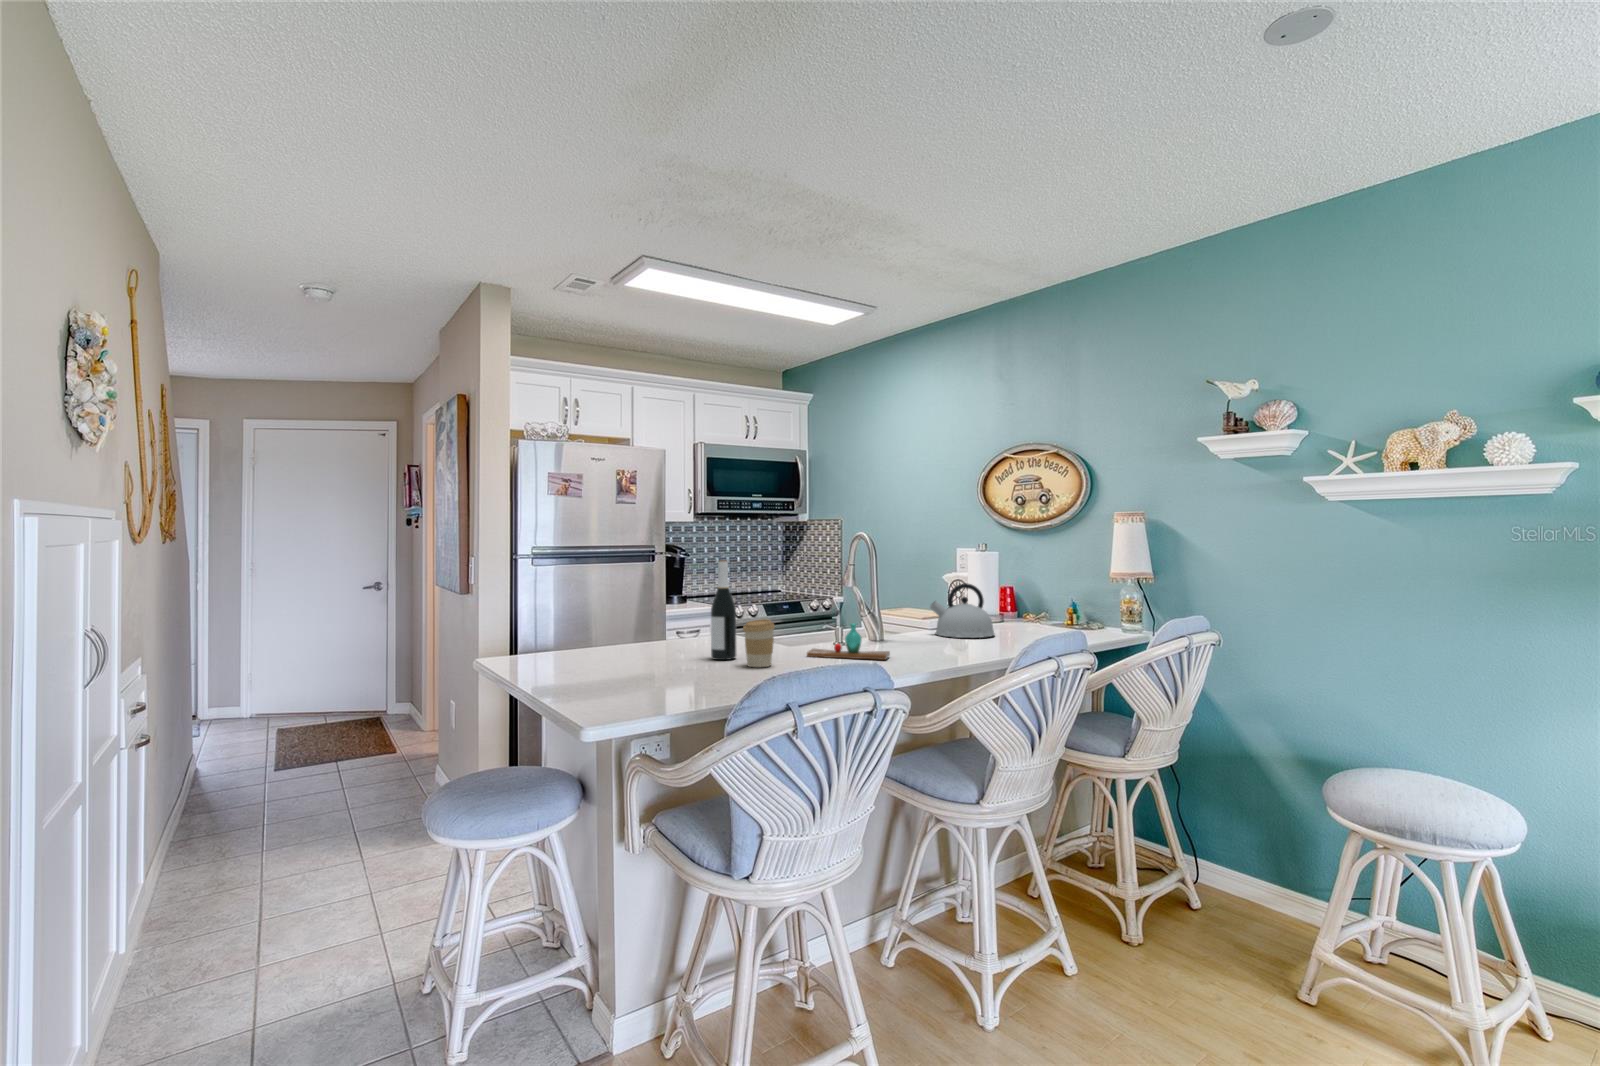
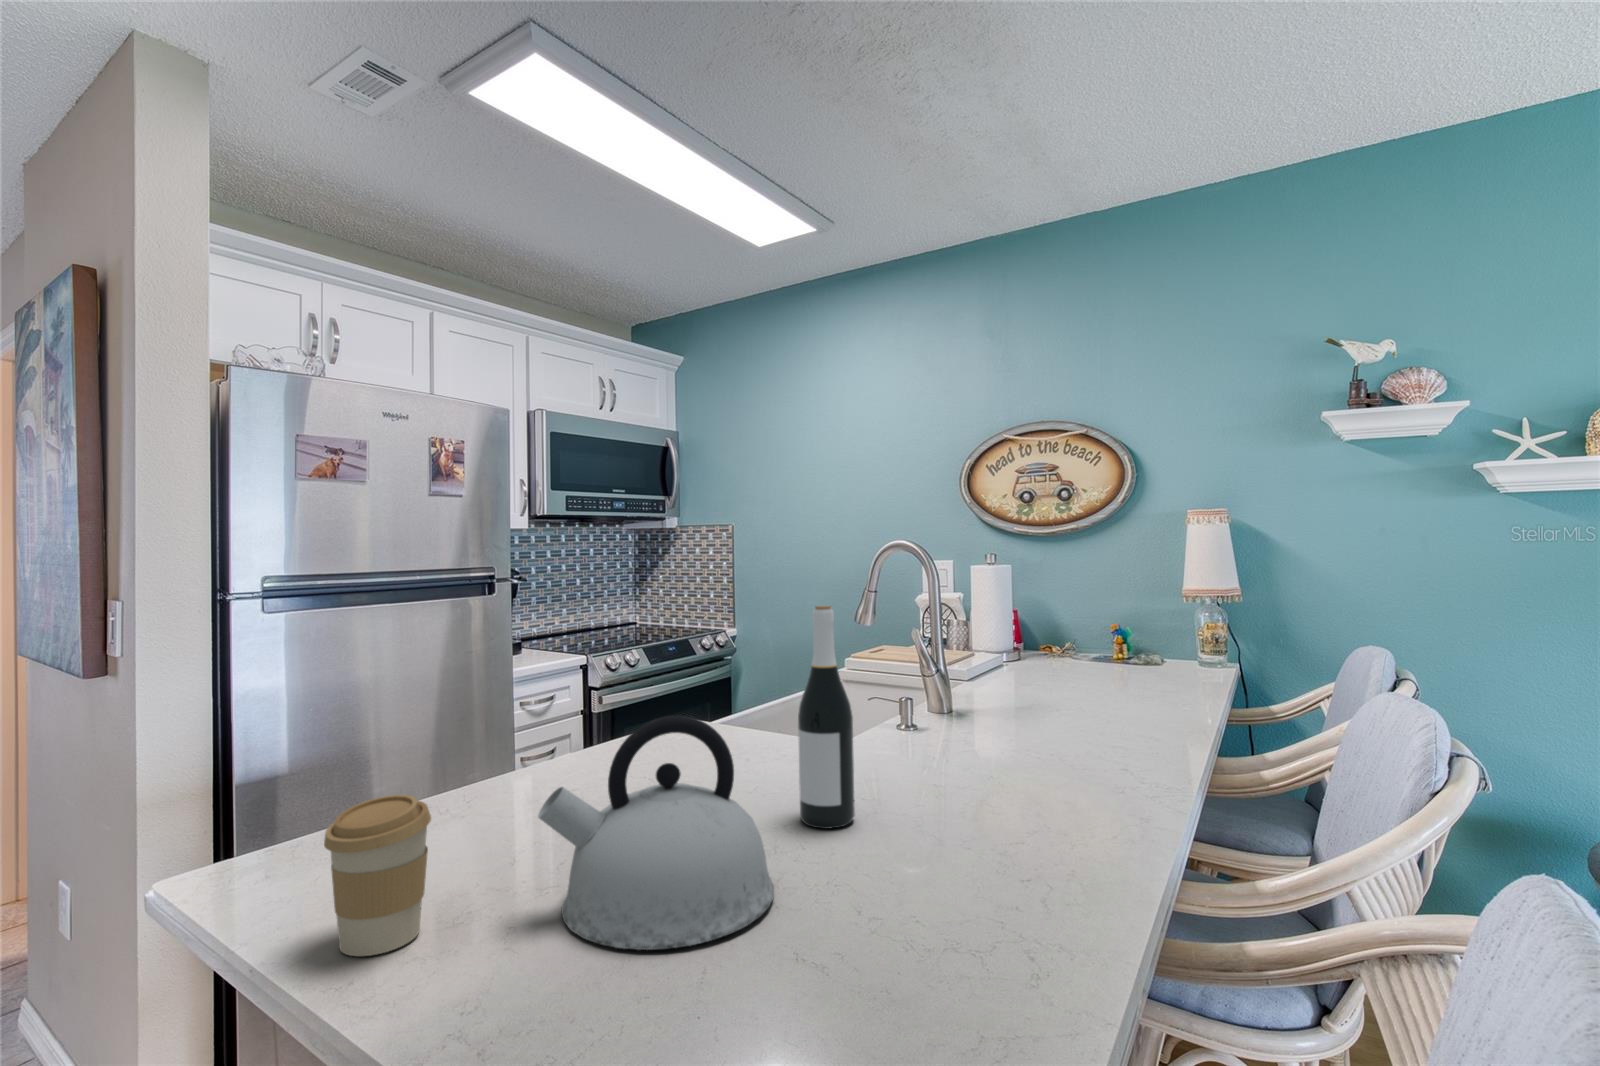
kettle: present [930,583,995,638] -> present [538,716,774,950]
coffee cup: present [743,619,775,667] -> present [324,795,431,956]
vase: present [807,623,890,660] -> none [955,716,1122,791]

